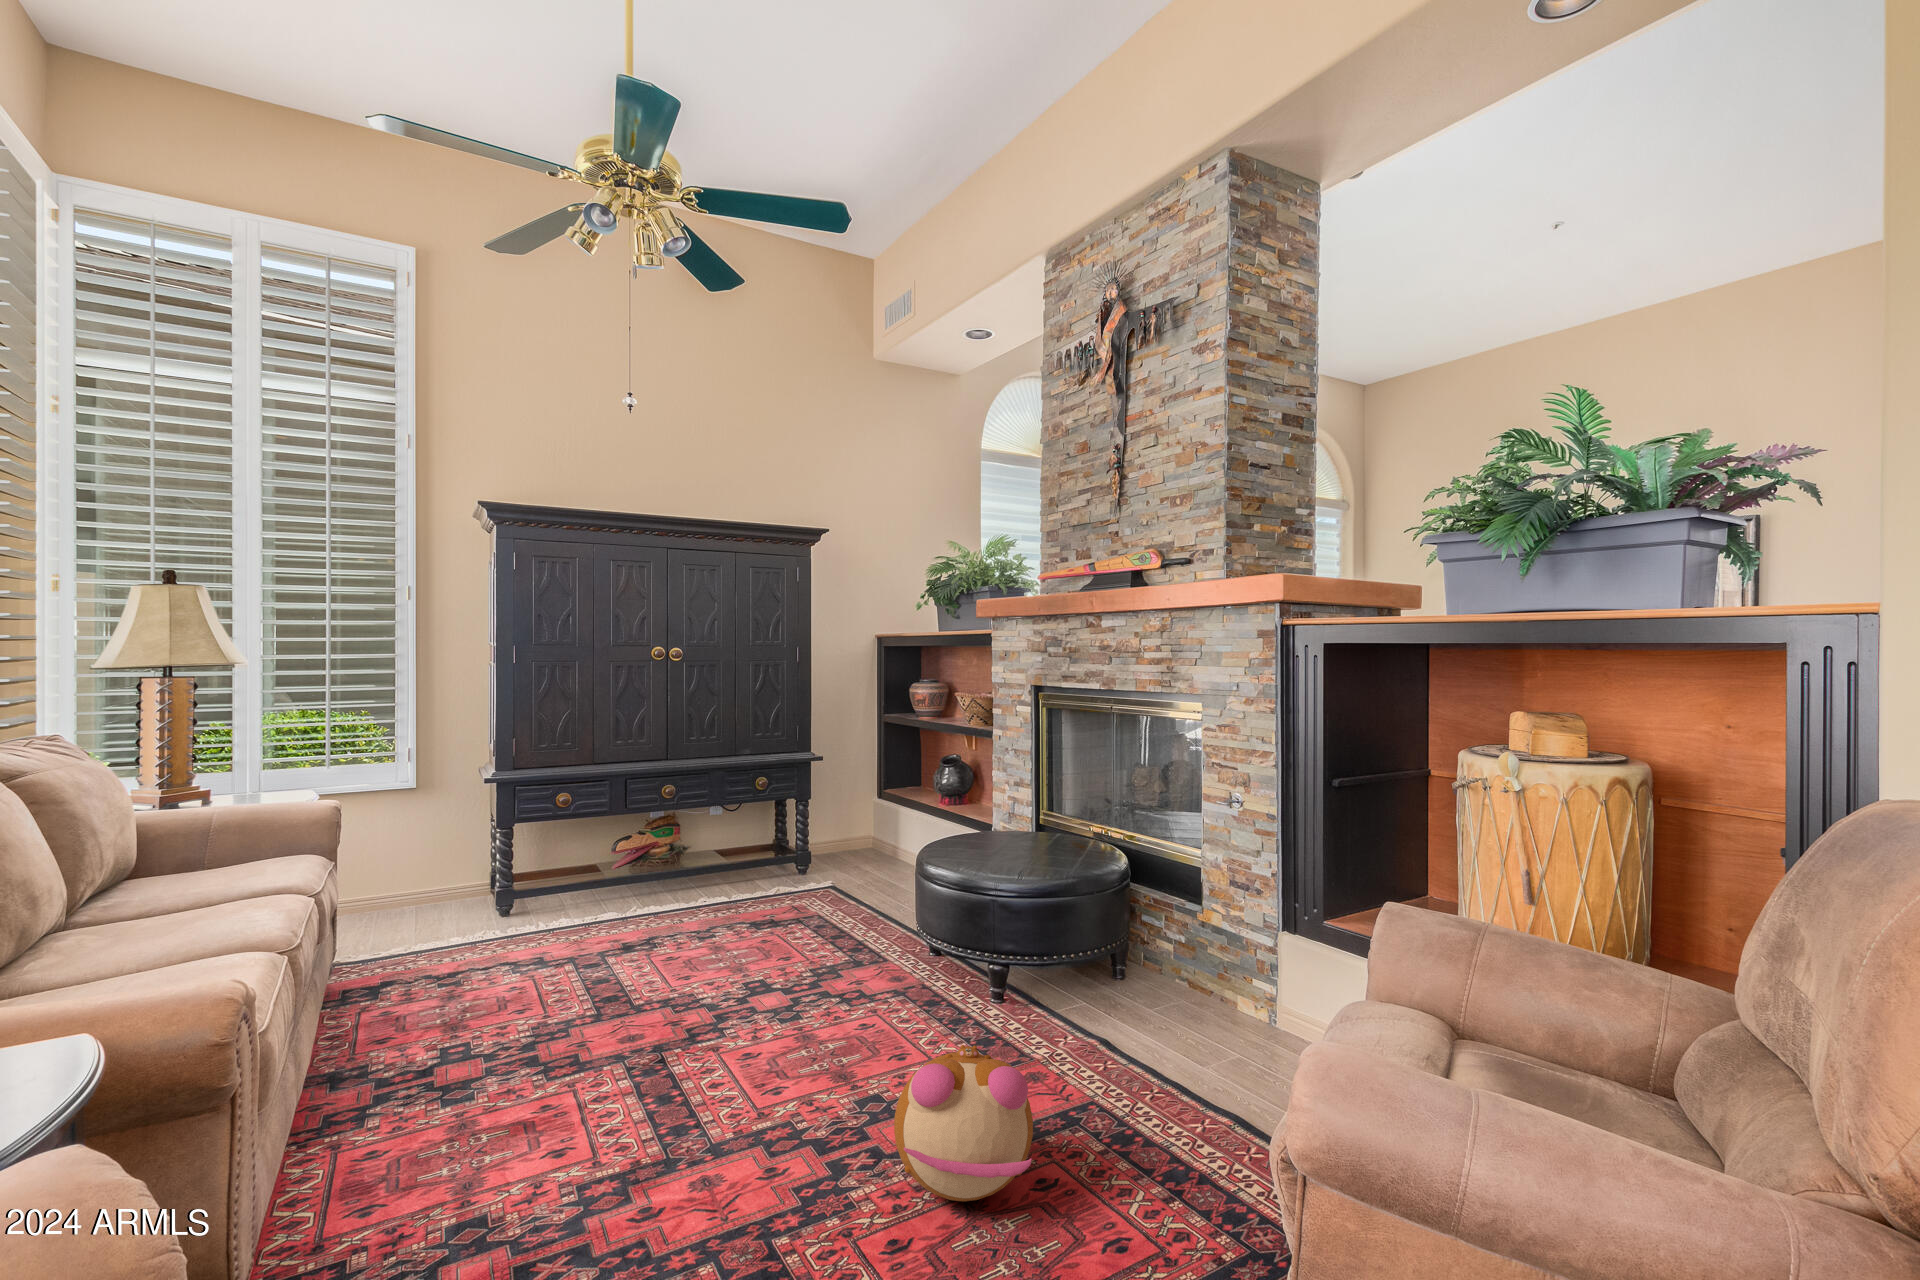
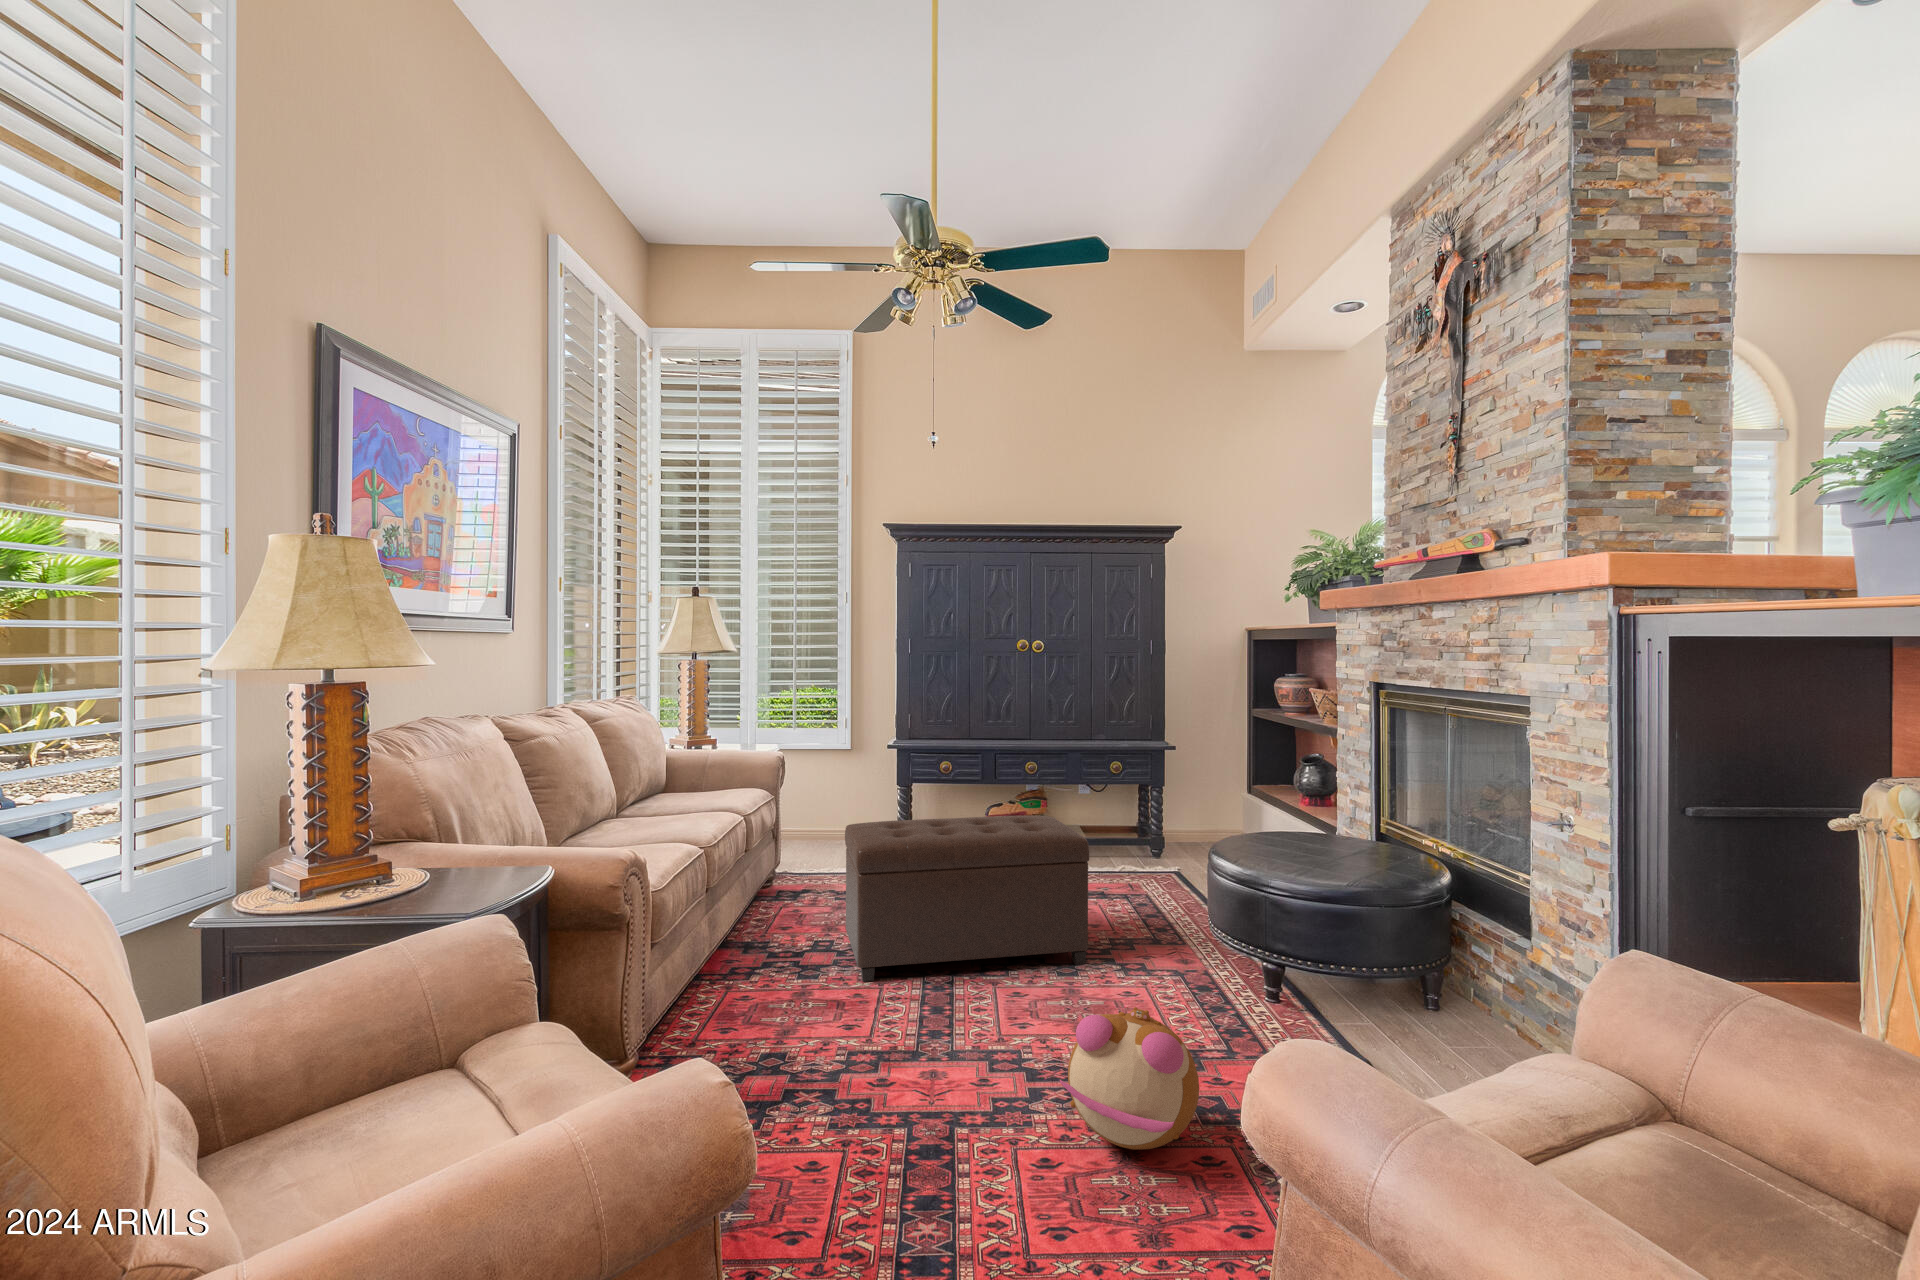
ottoman: none [491,847,803,1086] -> present [845,816,1089,982]

